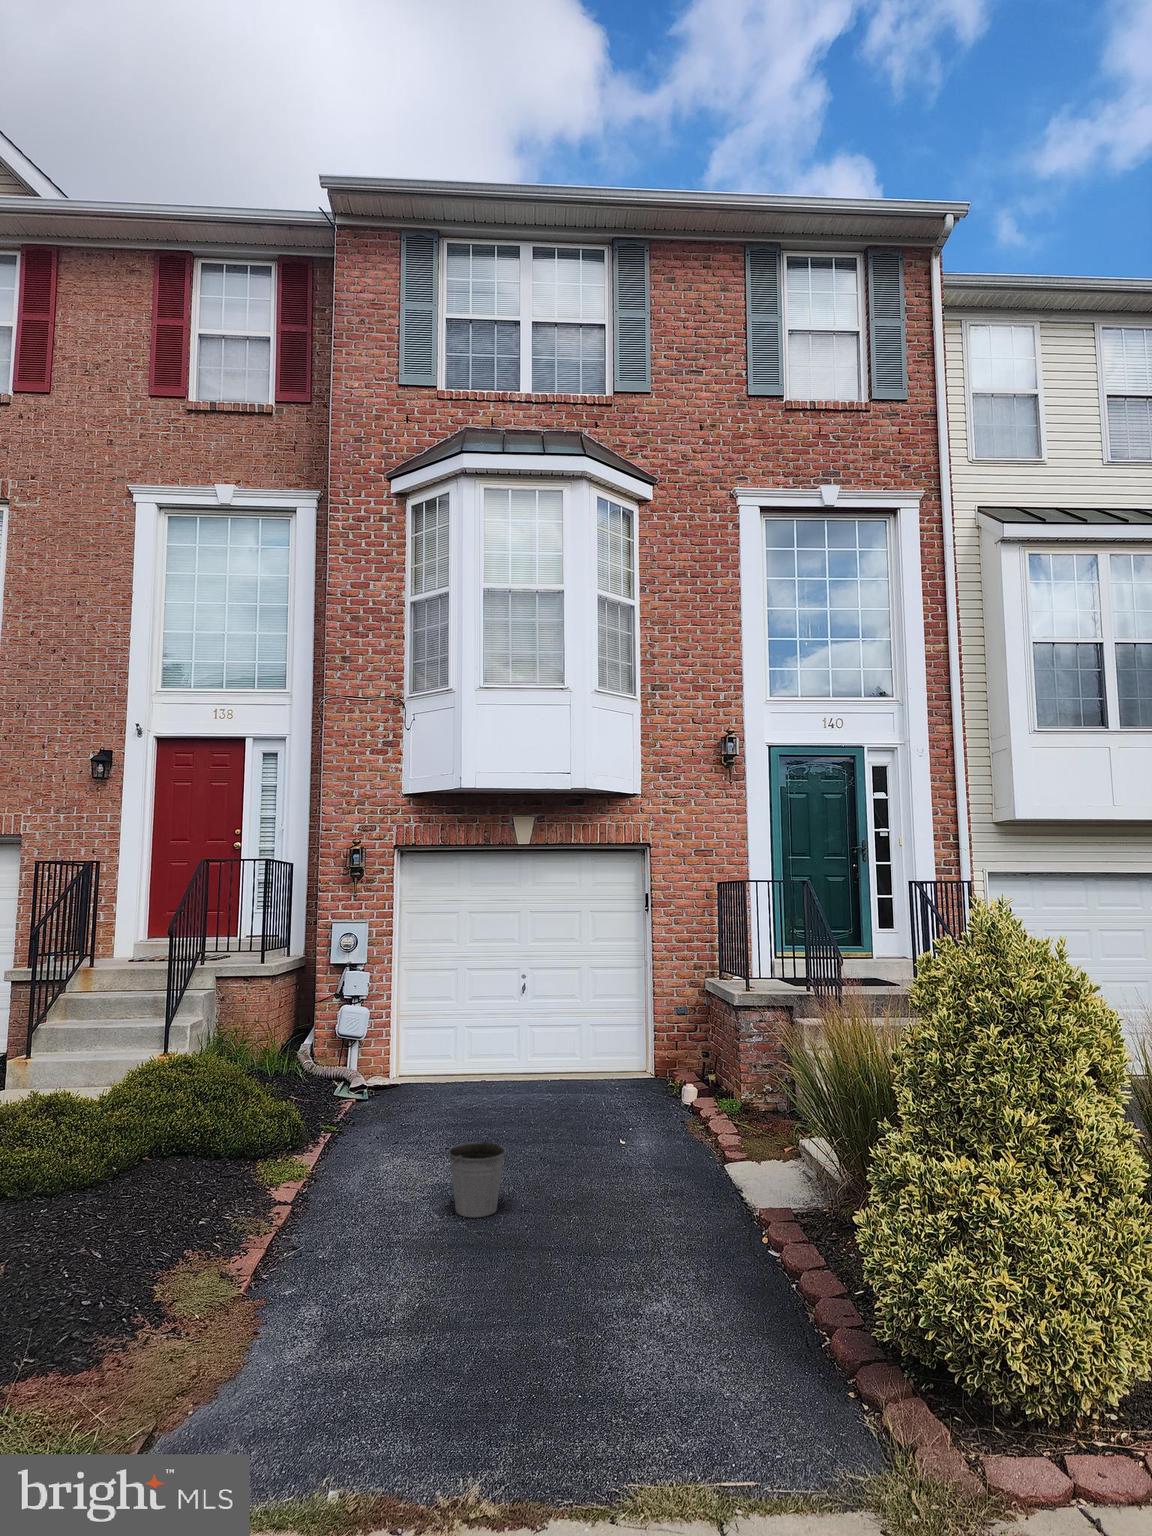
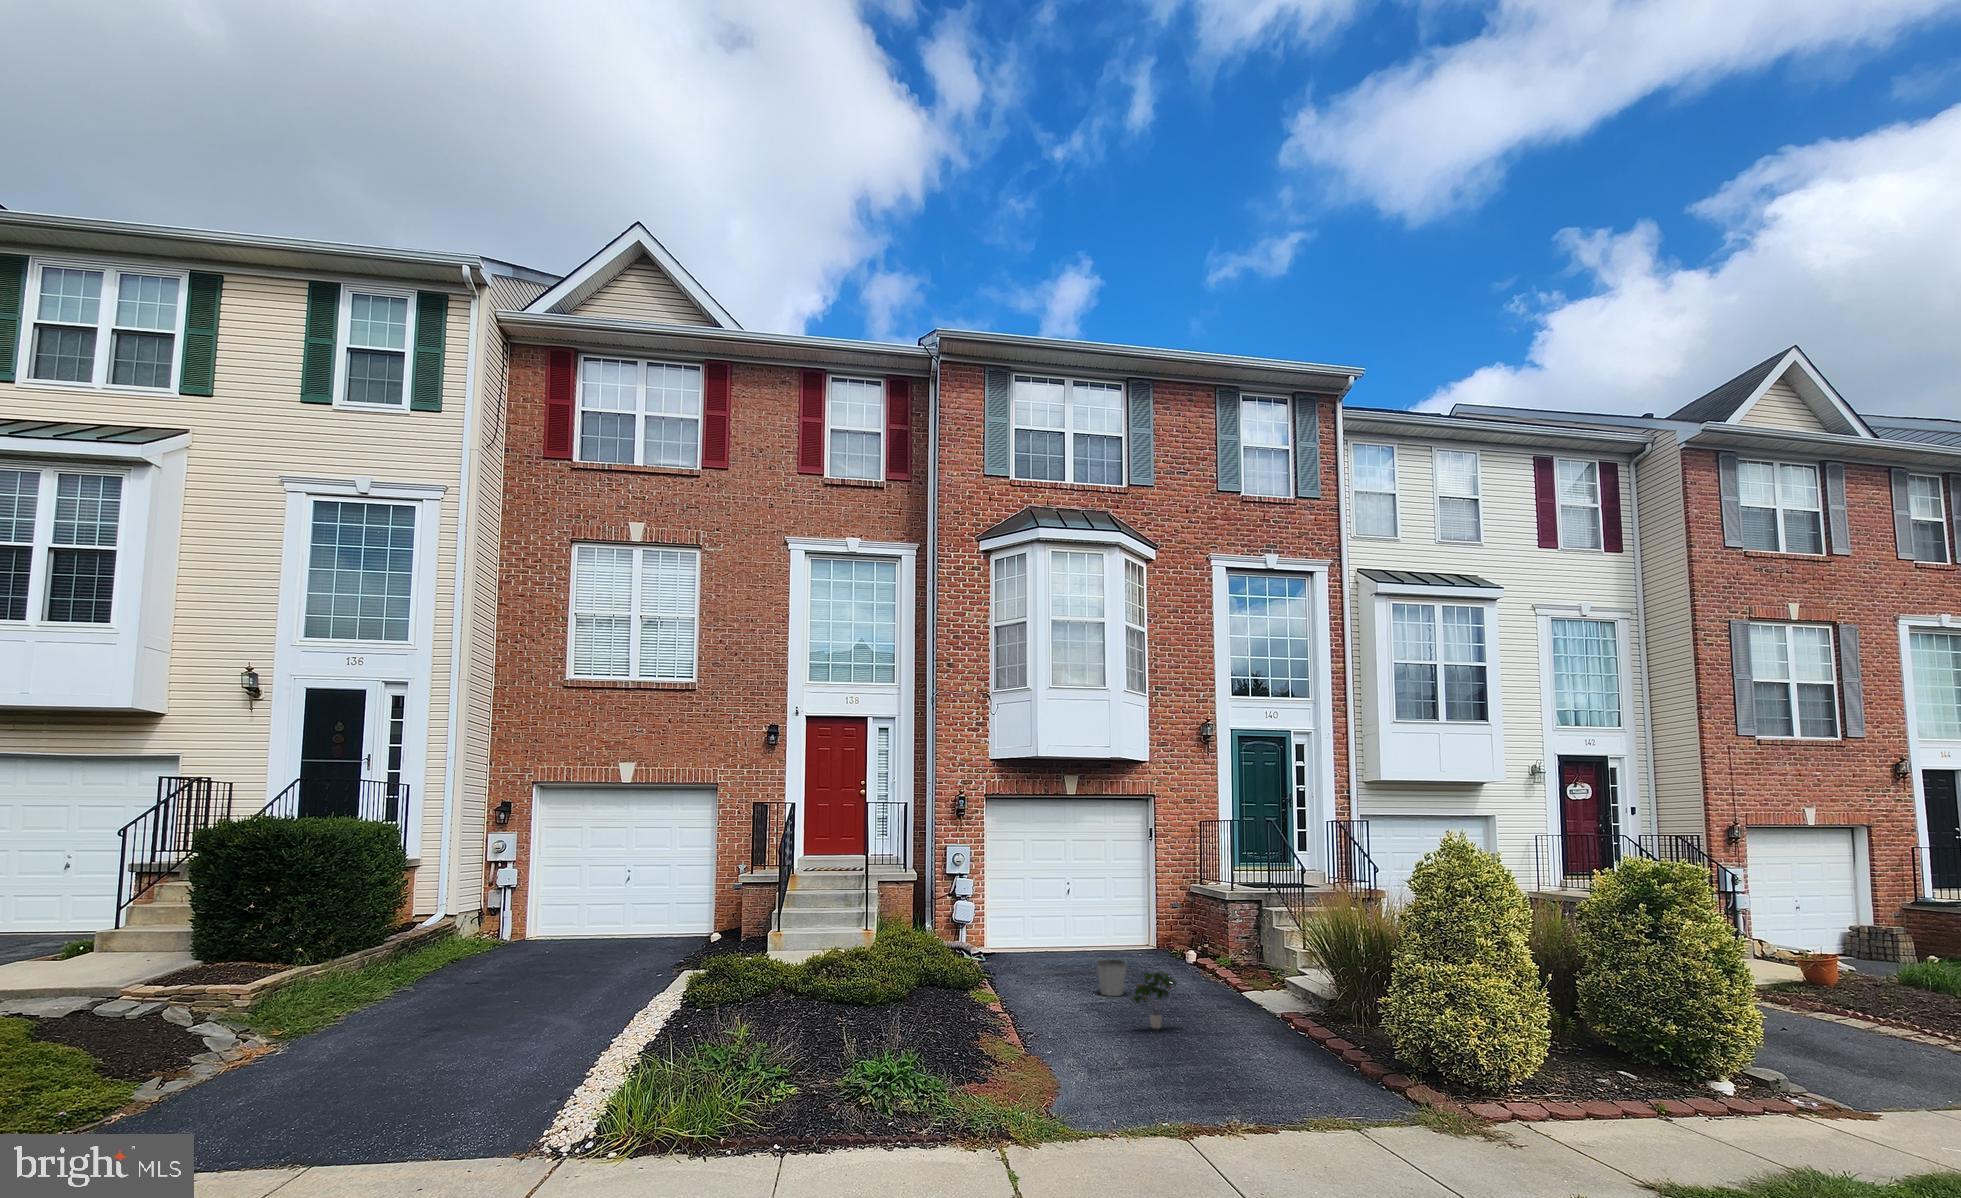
potted plant: none [380,1247,499,1391] -> present [1132,971,1176,1029]

